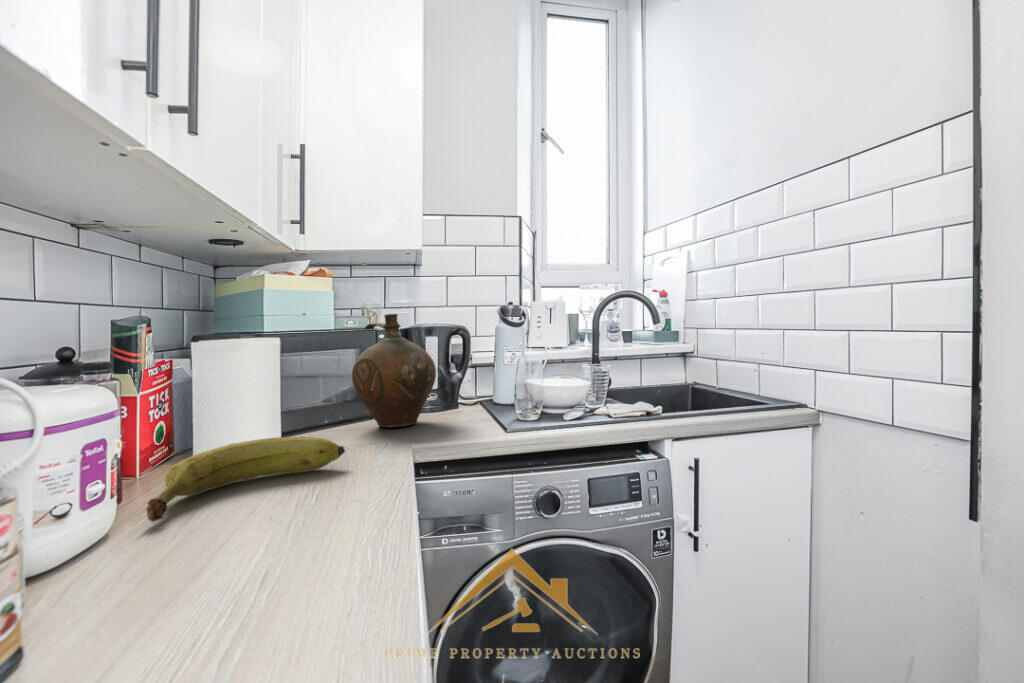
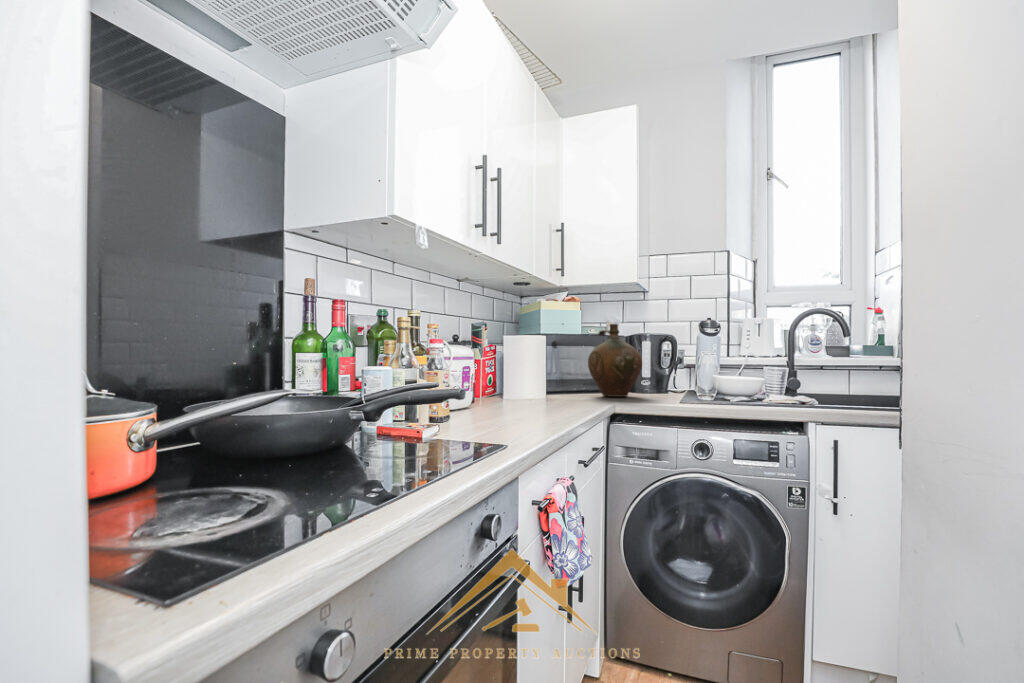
banana: present [147,437,345,522] -> none [485,383,573,409]

